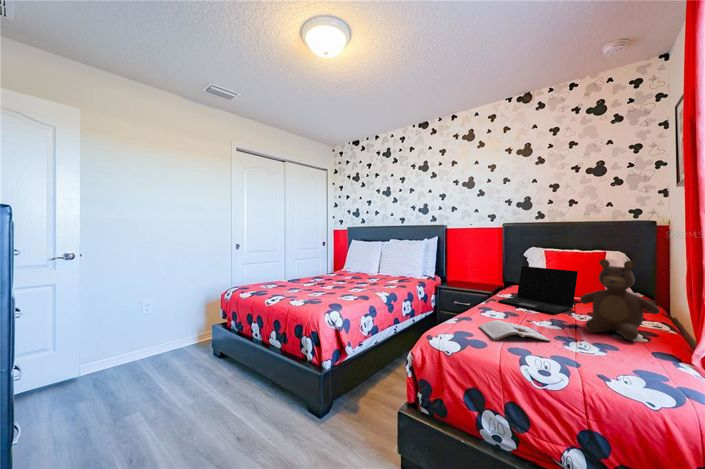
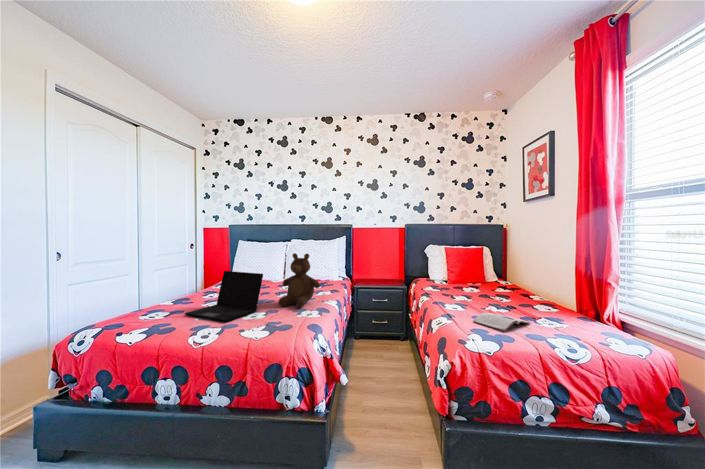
teddy bear: present [580,259,660,340] -> present [278,253,320,308]
laptop: present [498,266,578,314] -> present [185,271,263,322]

